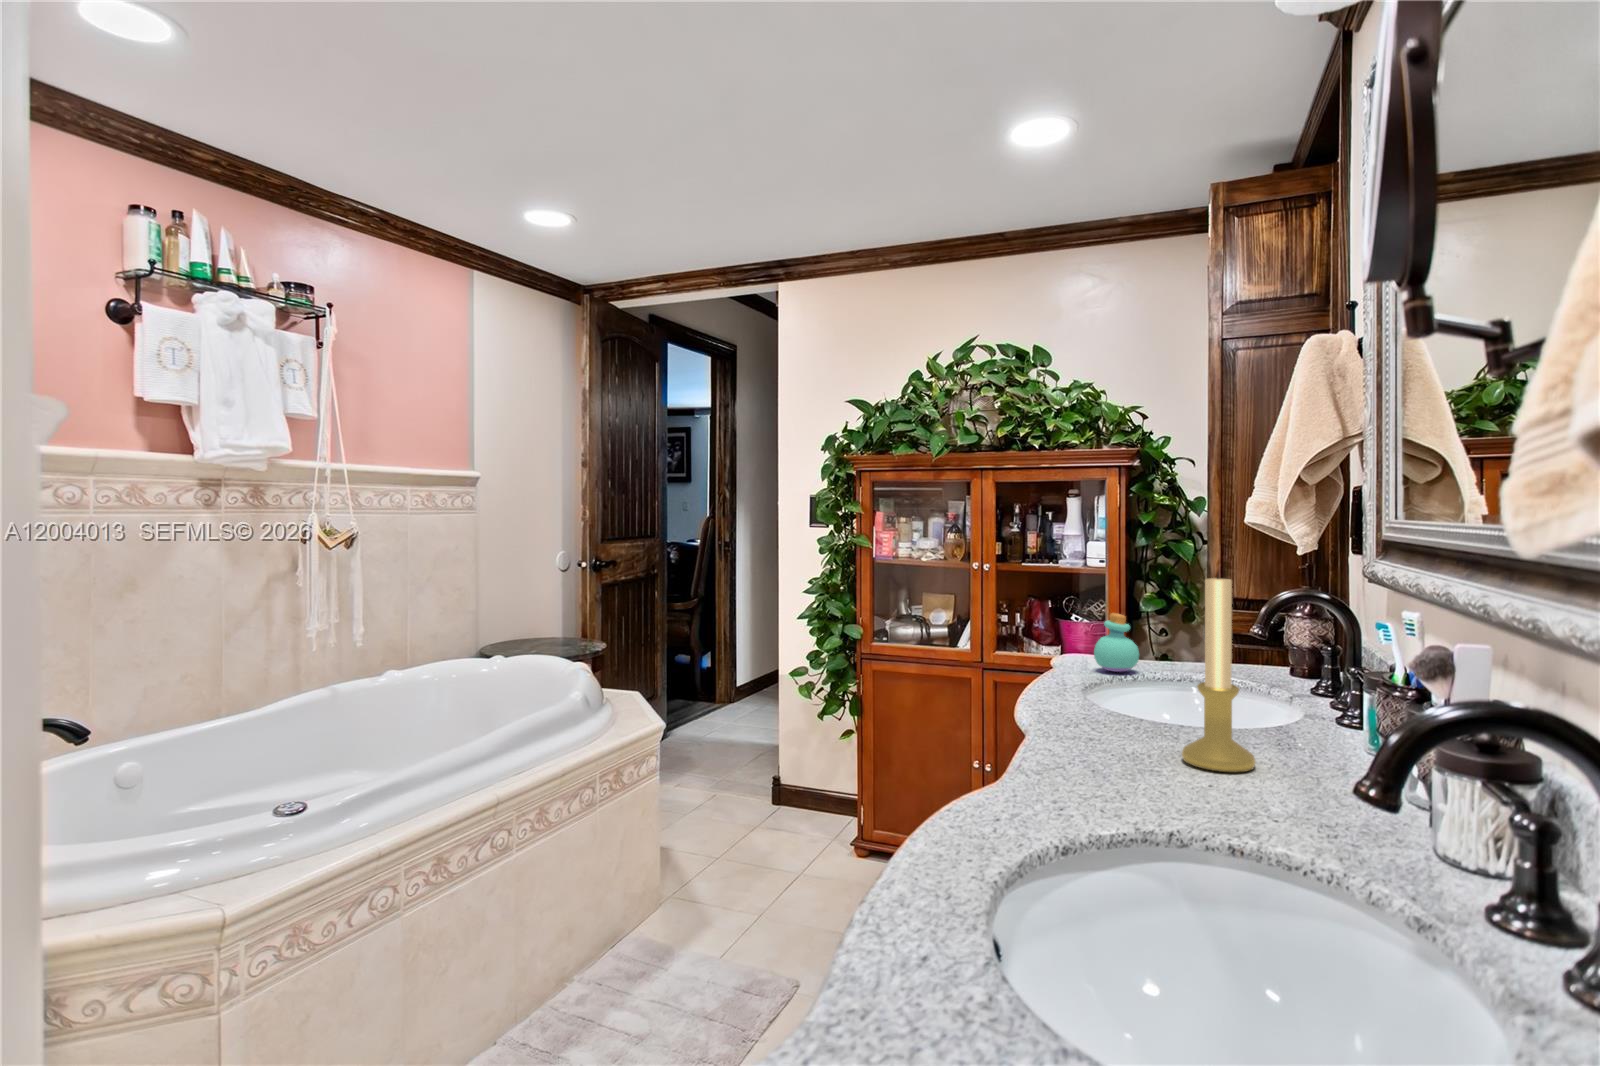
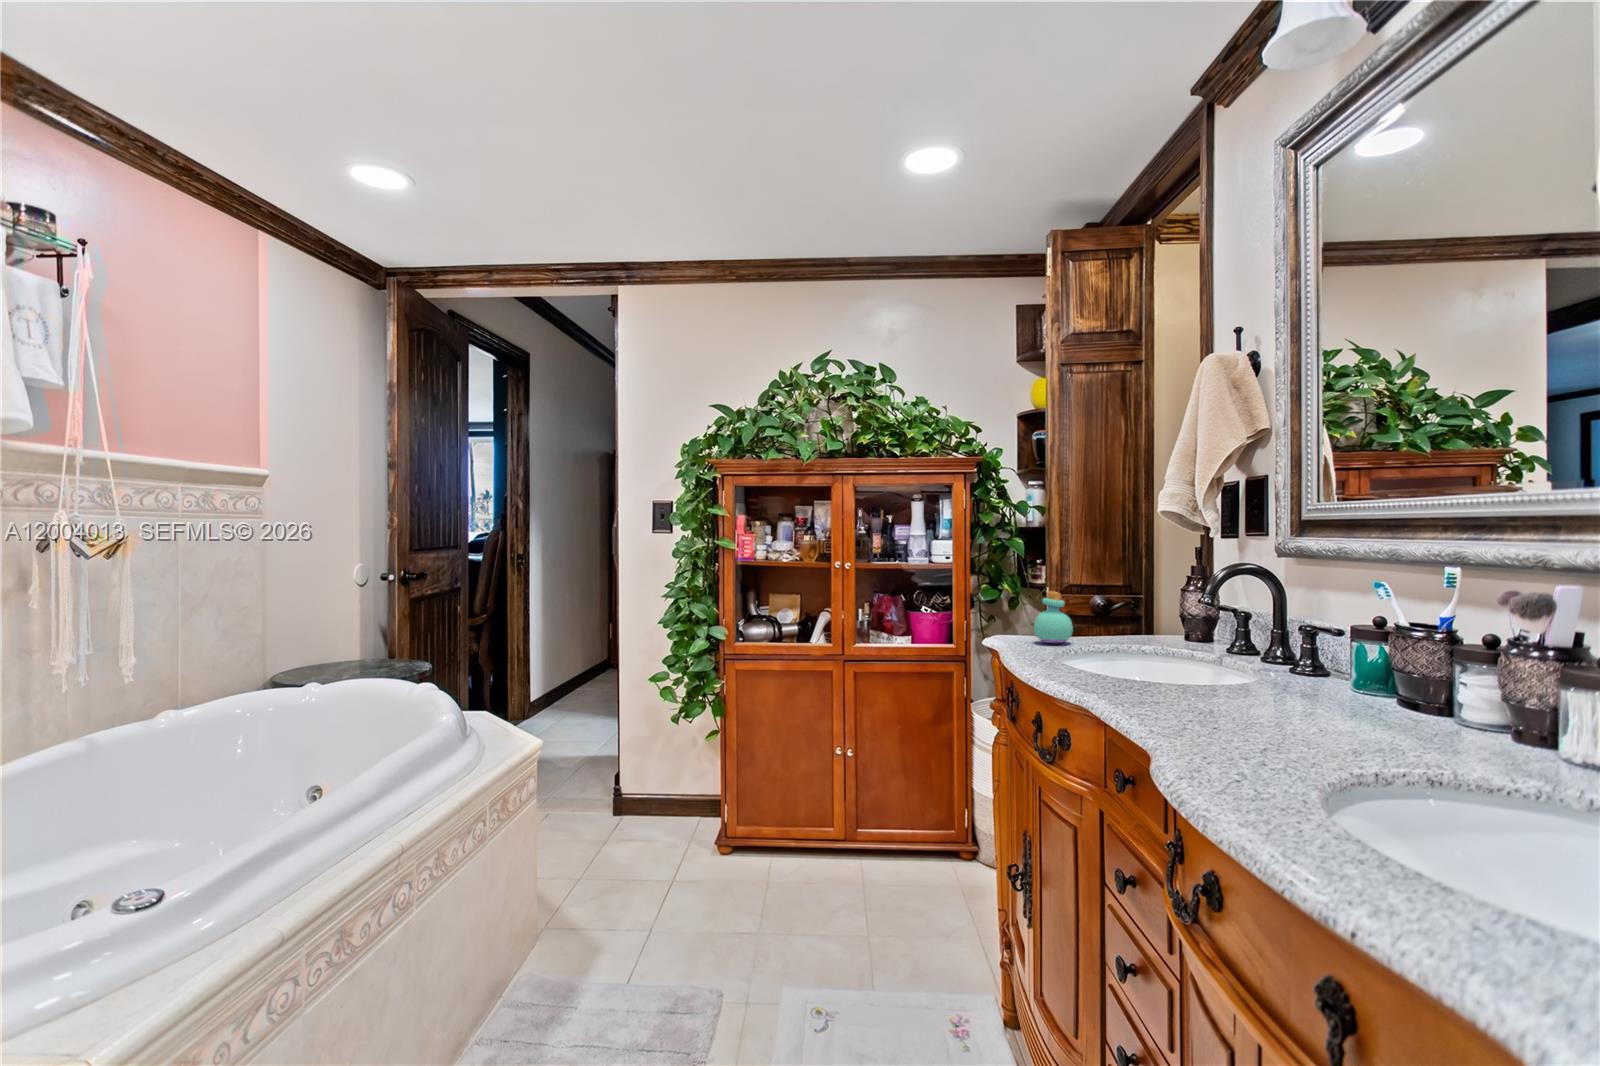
candle holder: present [1182,578,1255,772] -> none [1243,535,1312,711]

